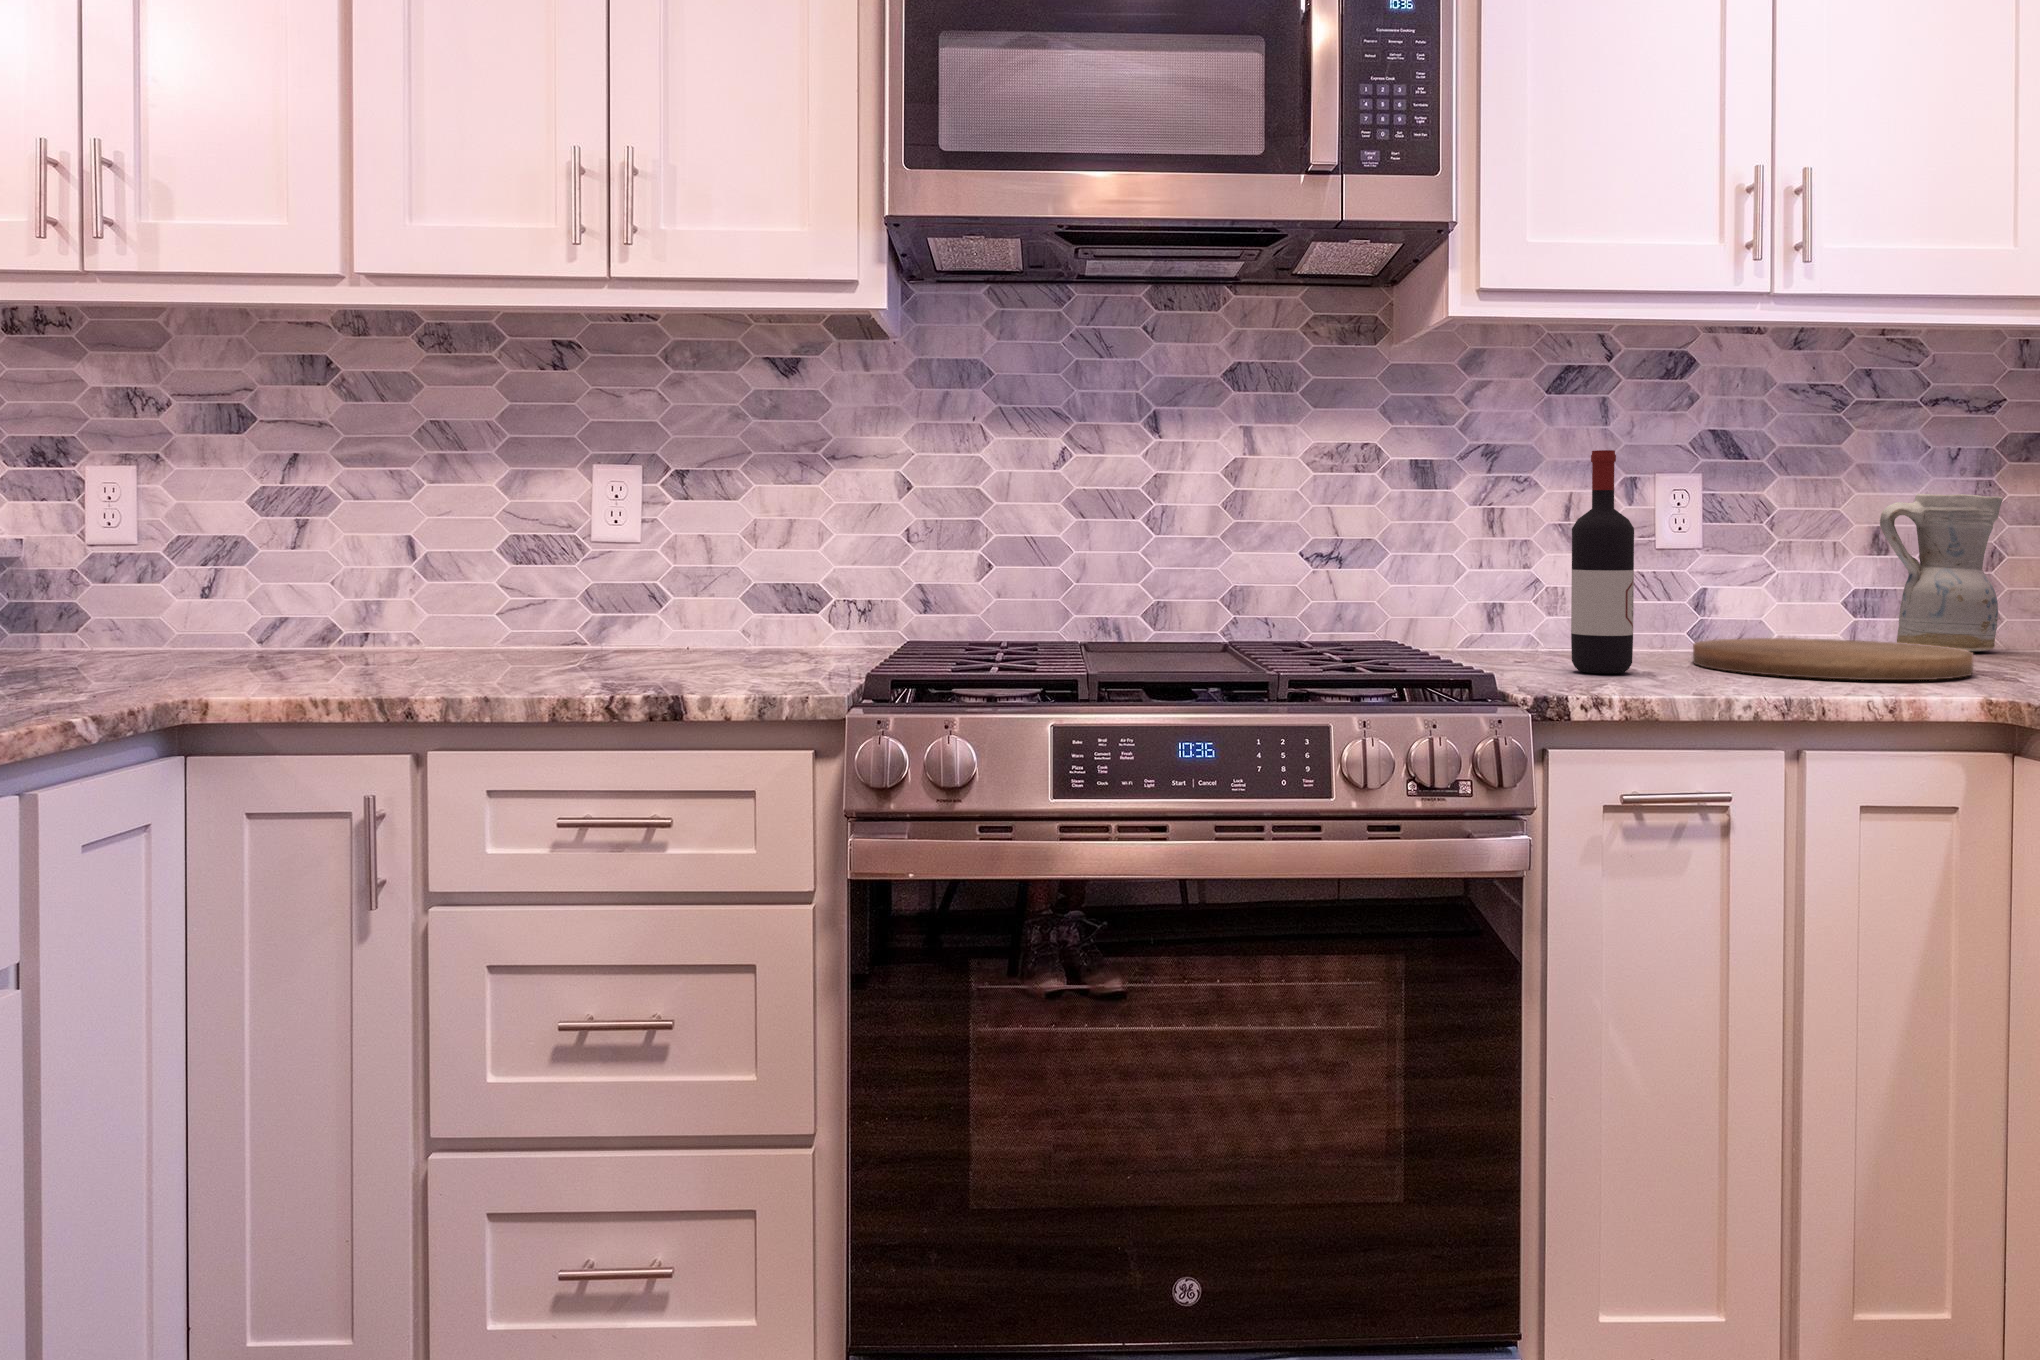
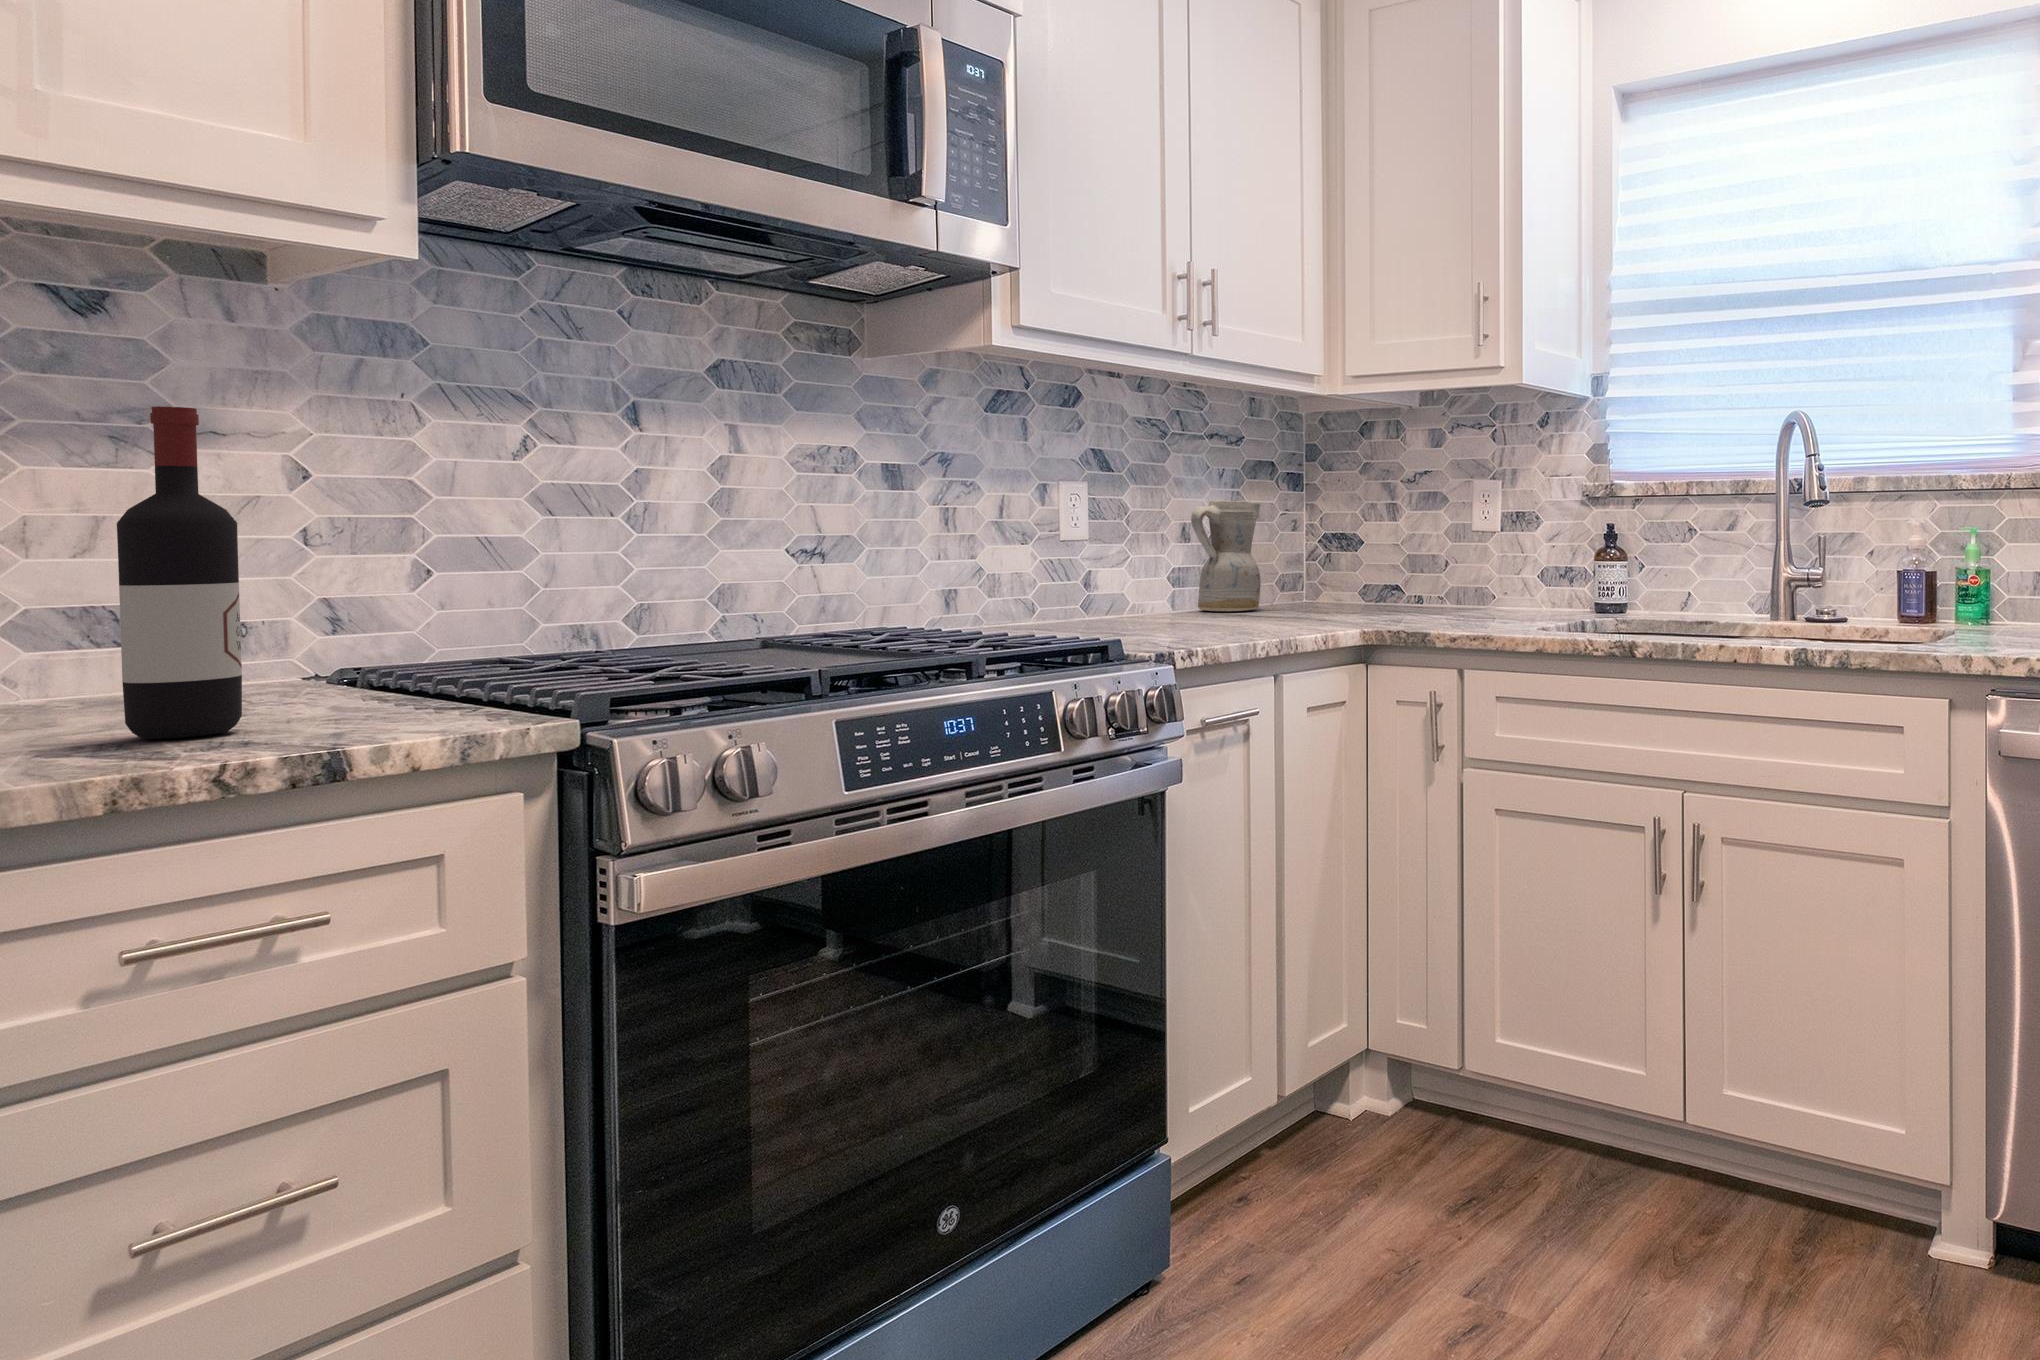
wine bottle: present [1571,450,1634,674] -> present [117,407,242,739]
cutting board: present [1693,638,1973,680] -> none [1129,605,1313,631]

